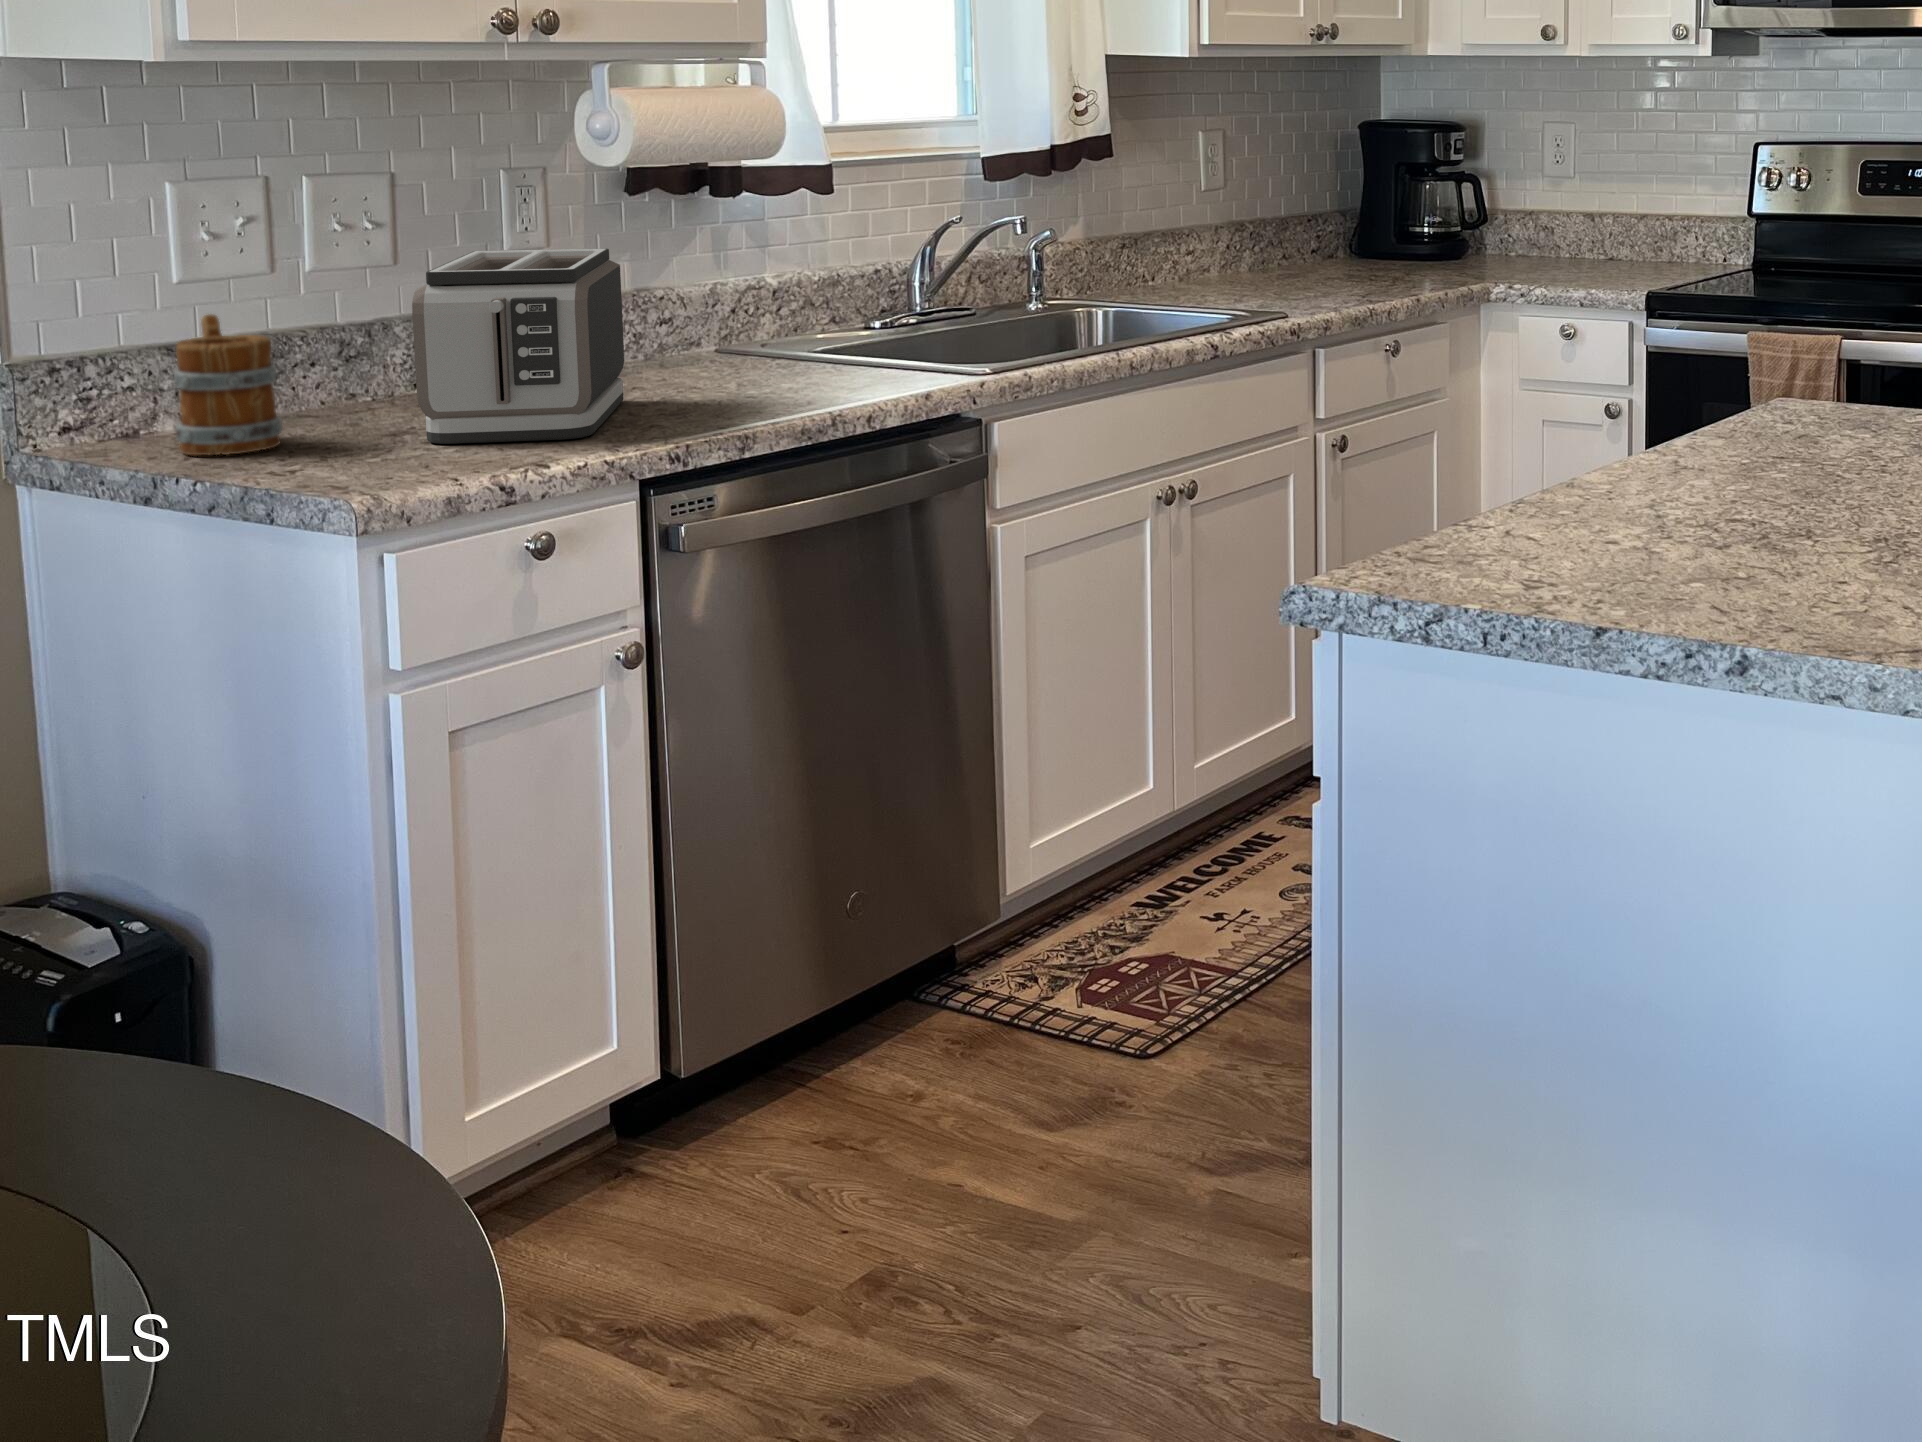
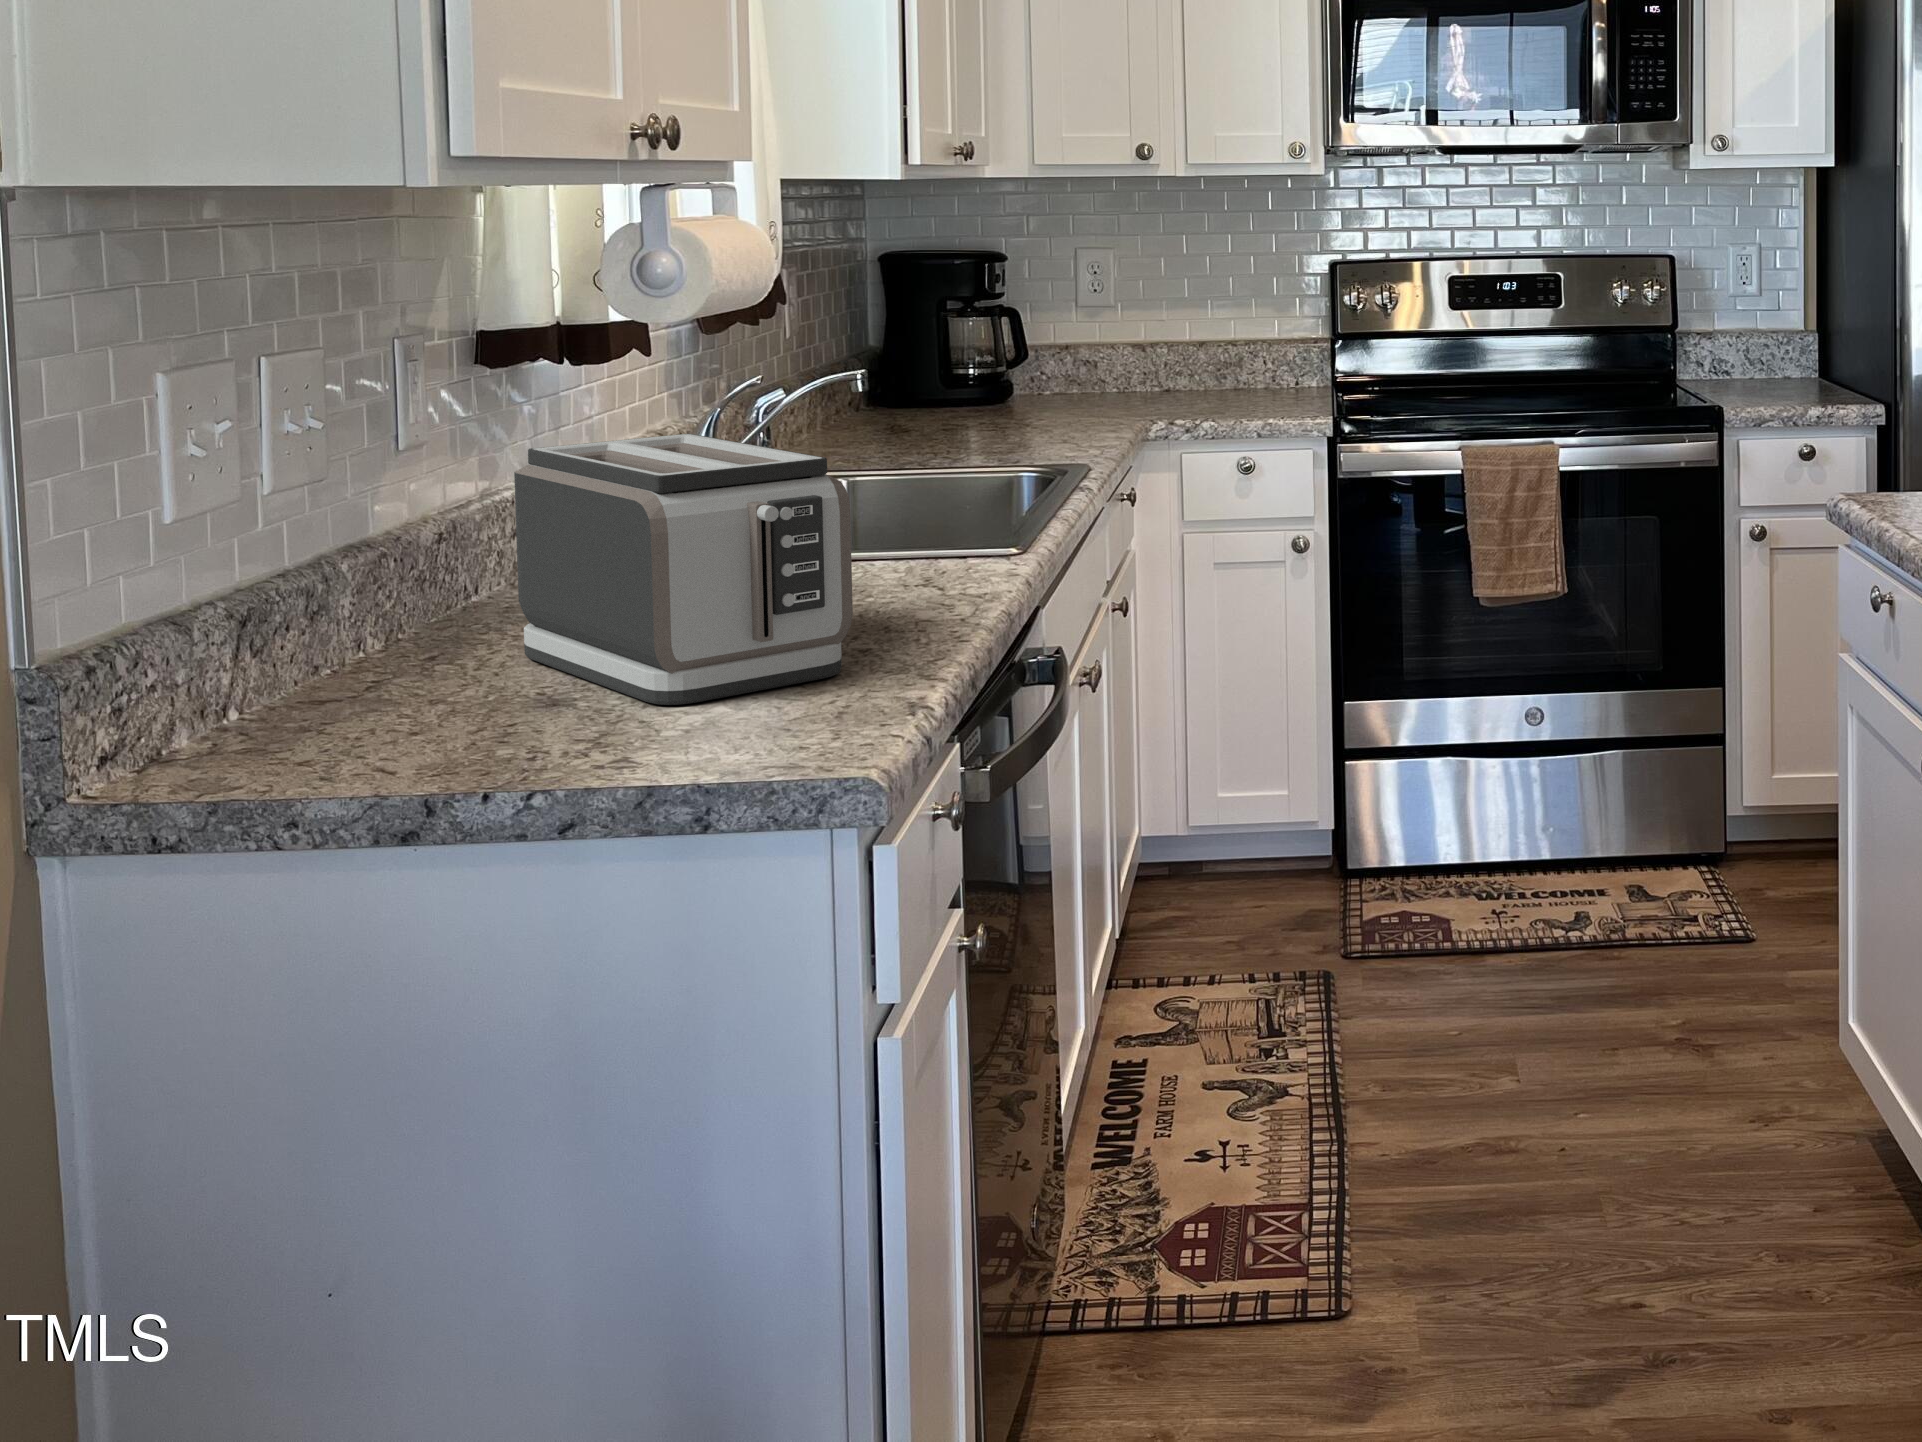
mug: present [174,314,282,455] -> none [287,563,473,767]

